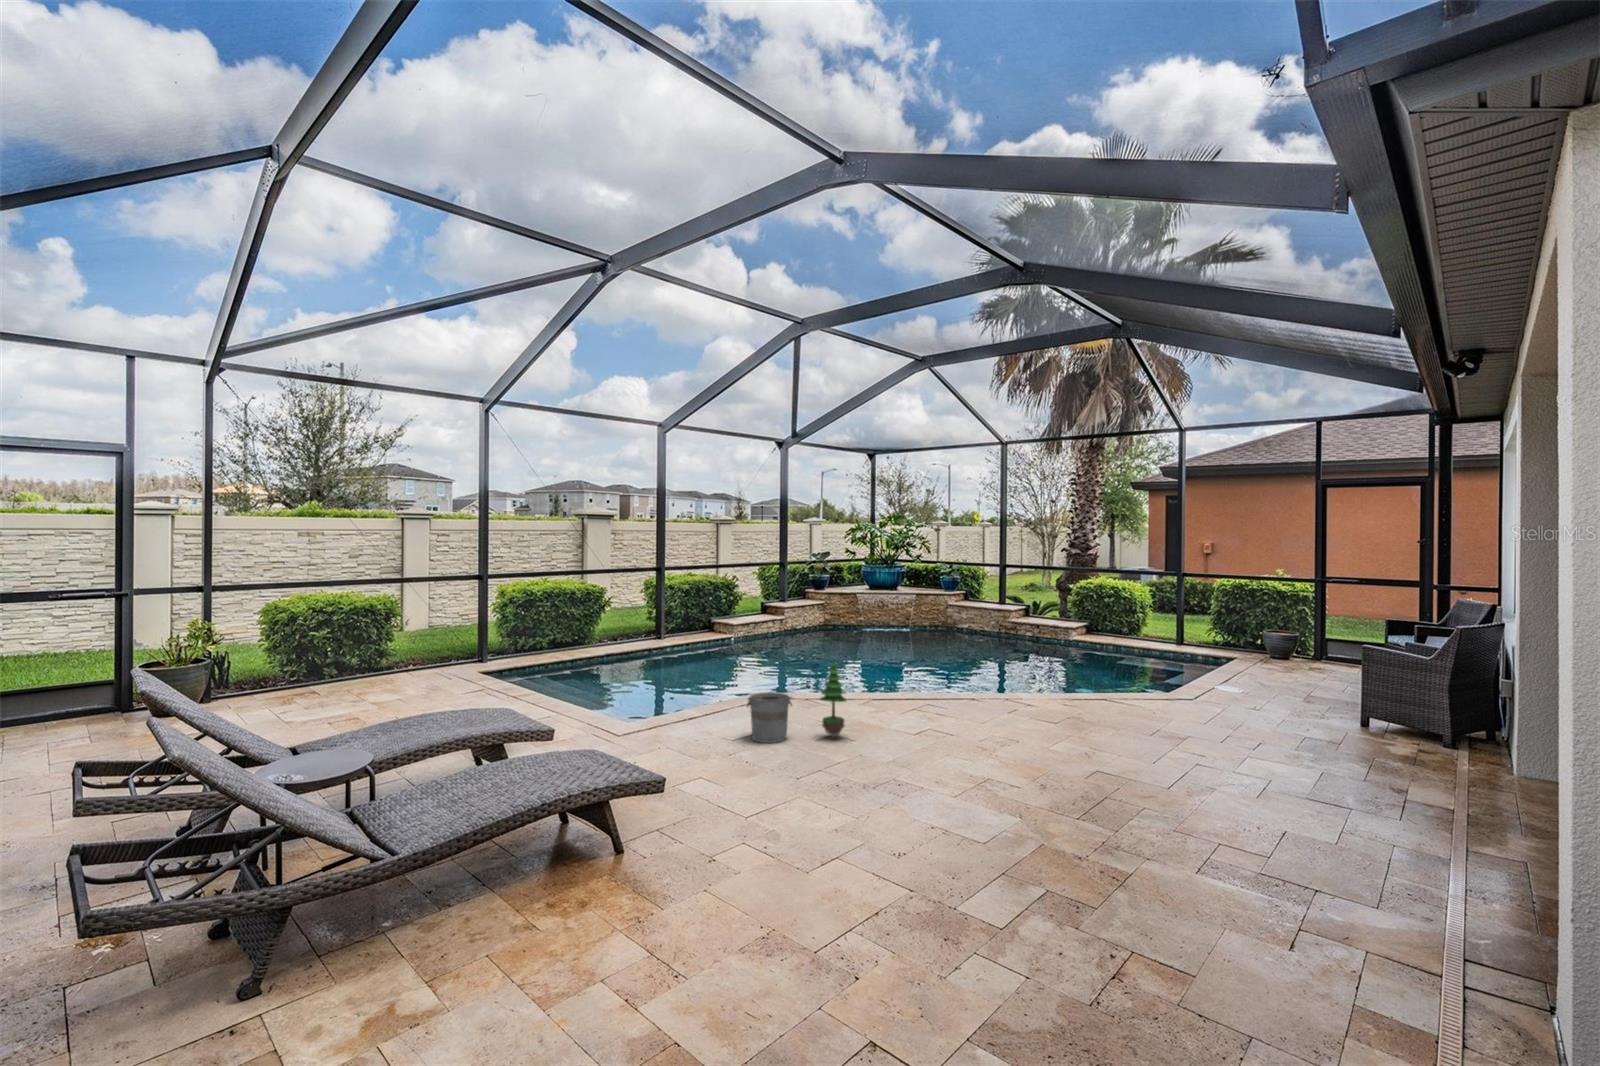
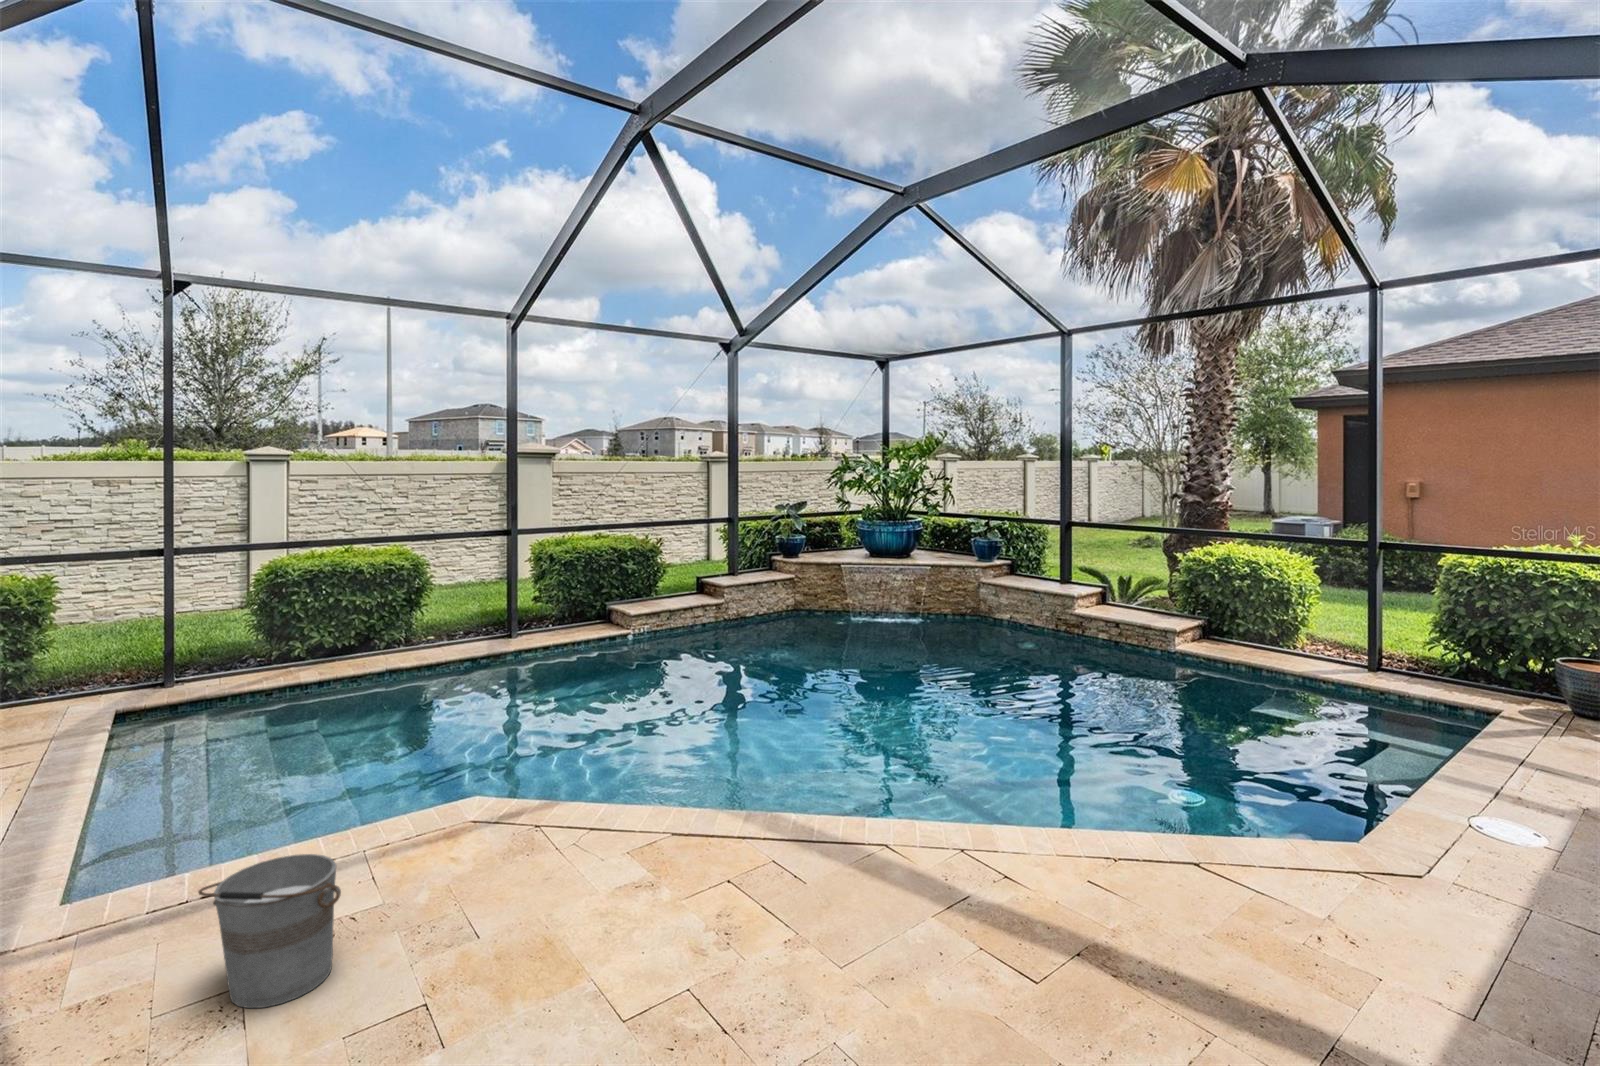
potted tree: present [820,661,846,737] -> none [391,790,472,989]

